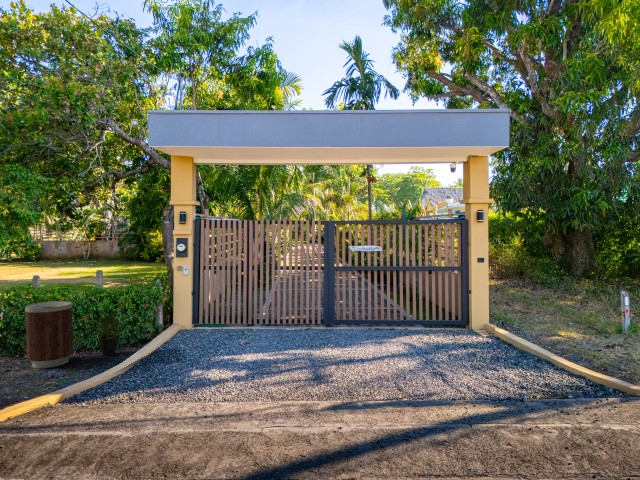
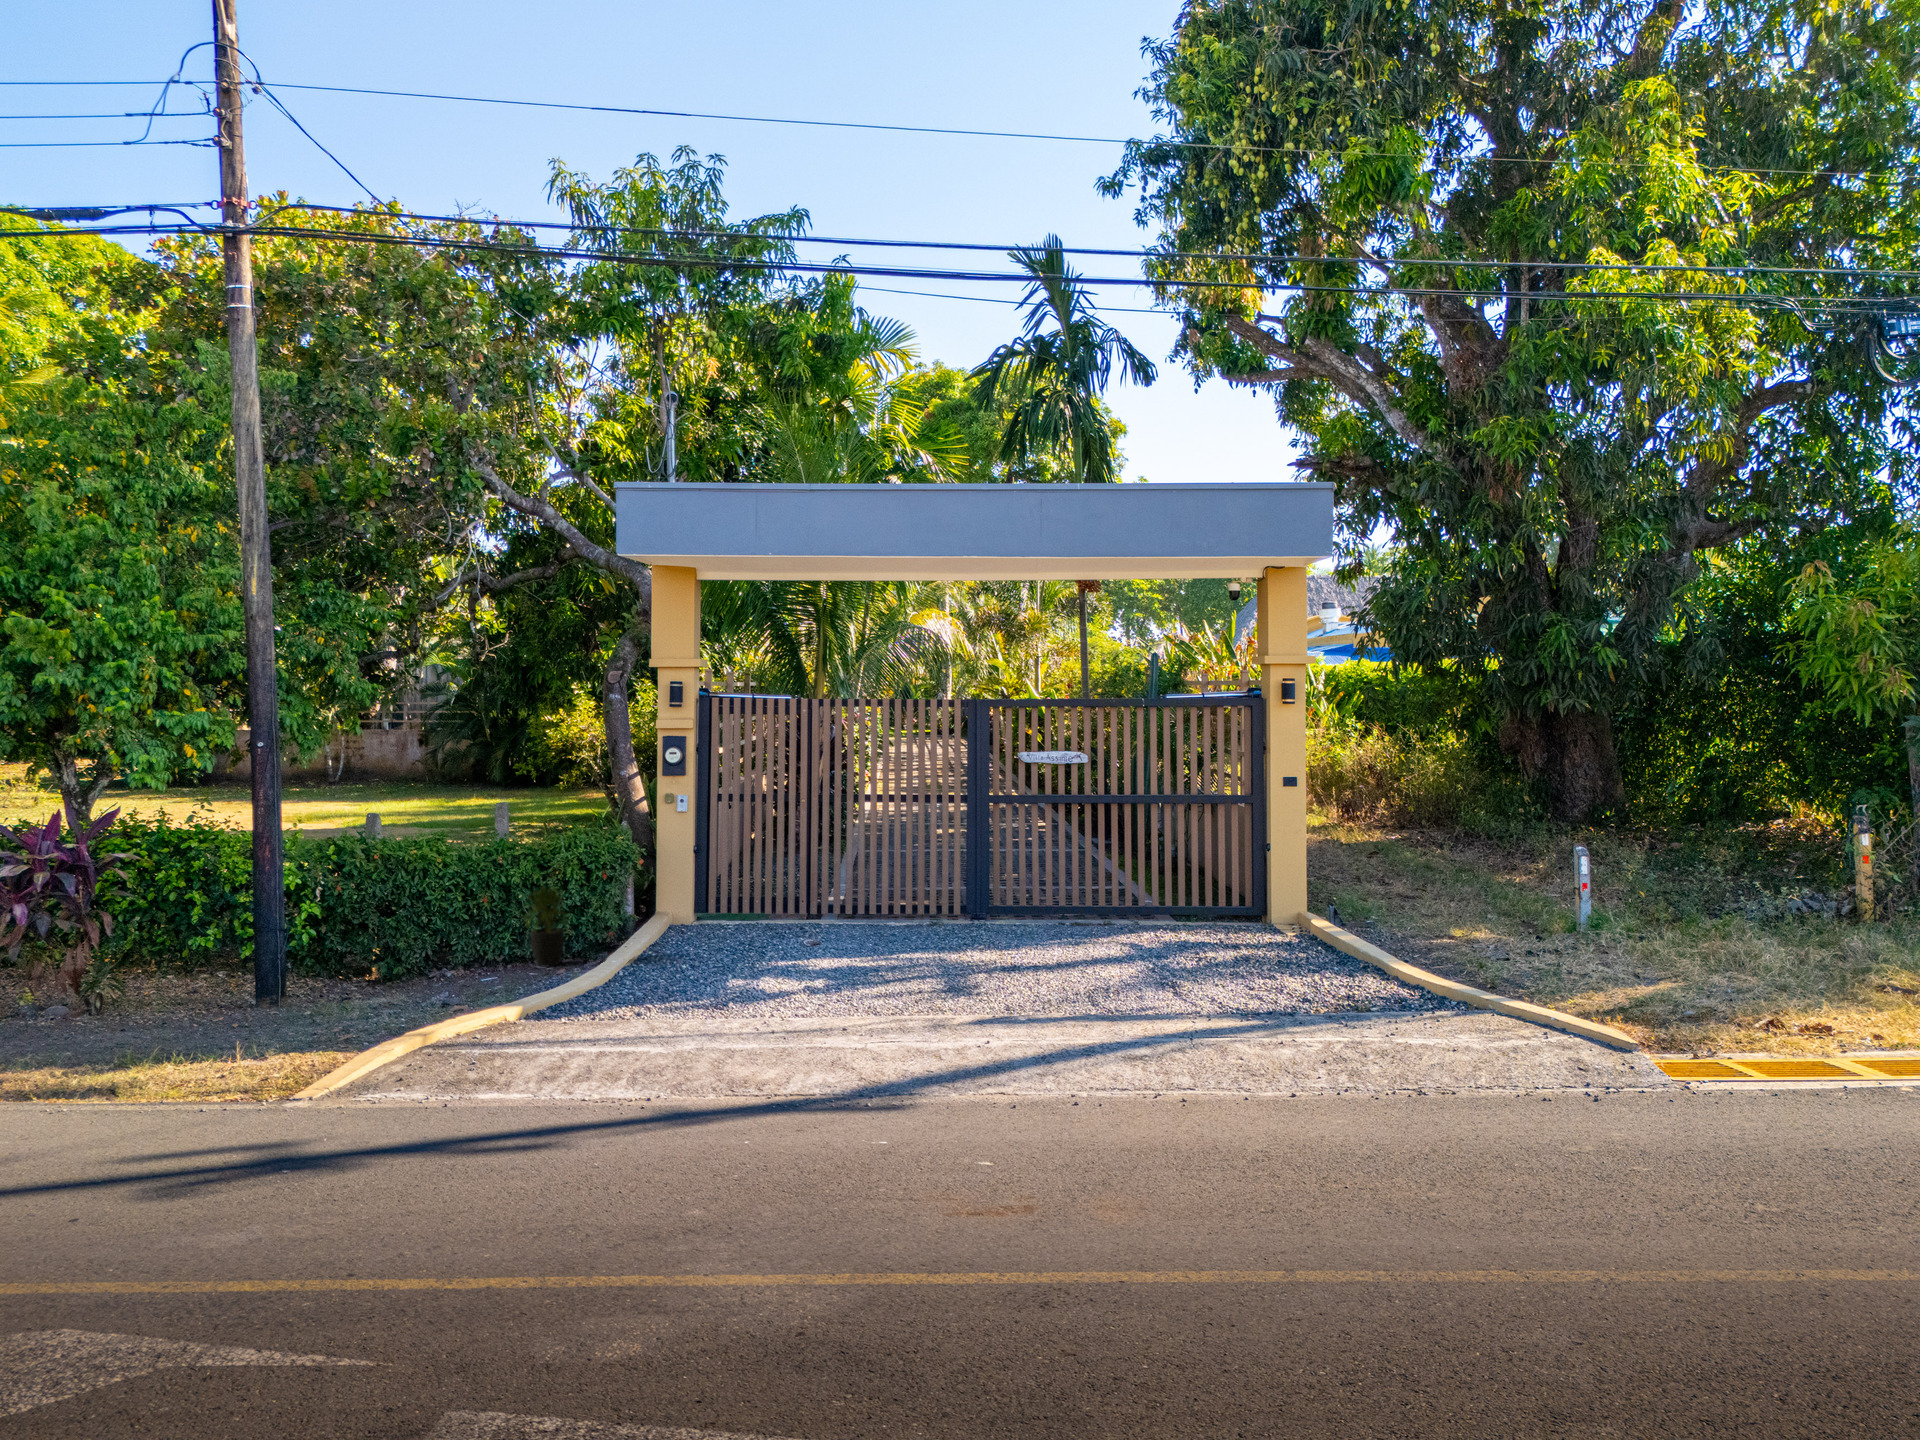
trash can: present [25,301,73,368] -> none [406,861,487,983]

